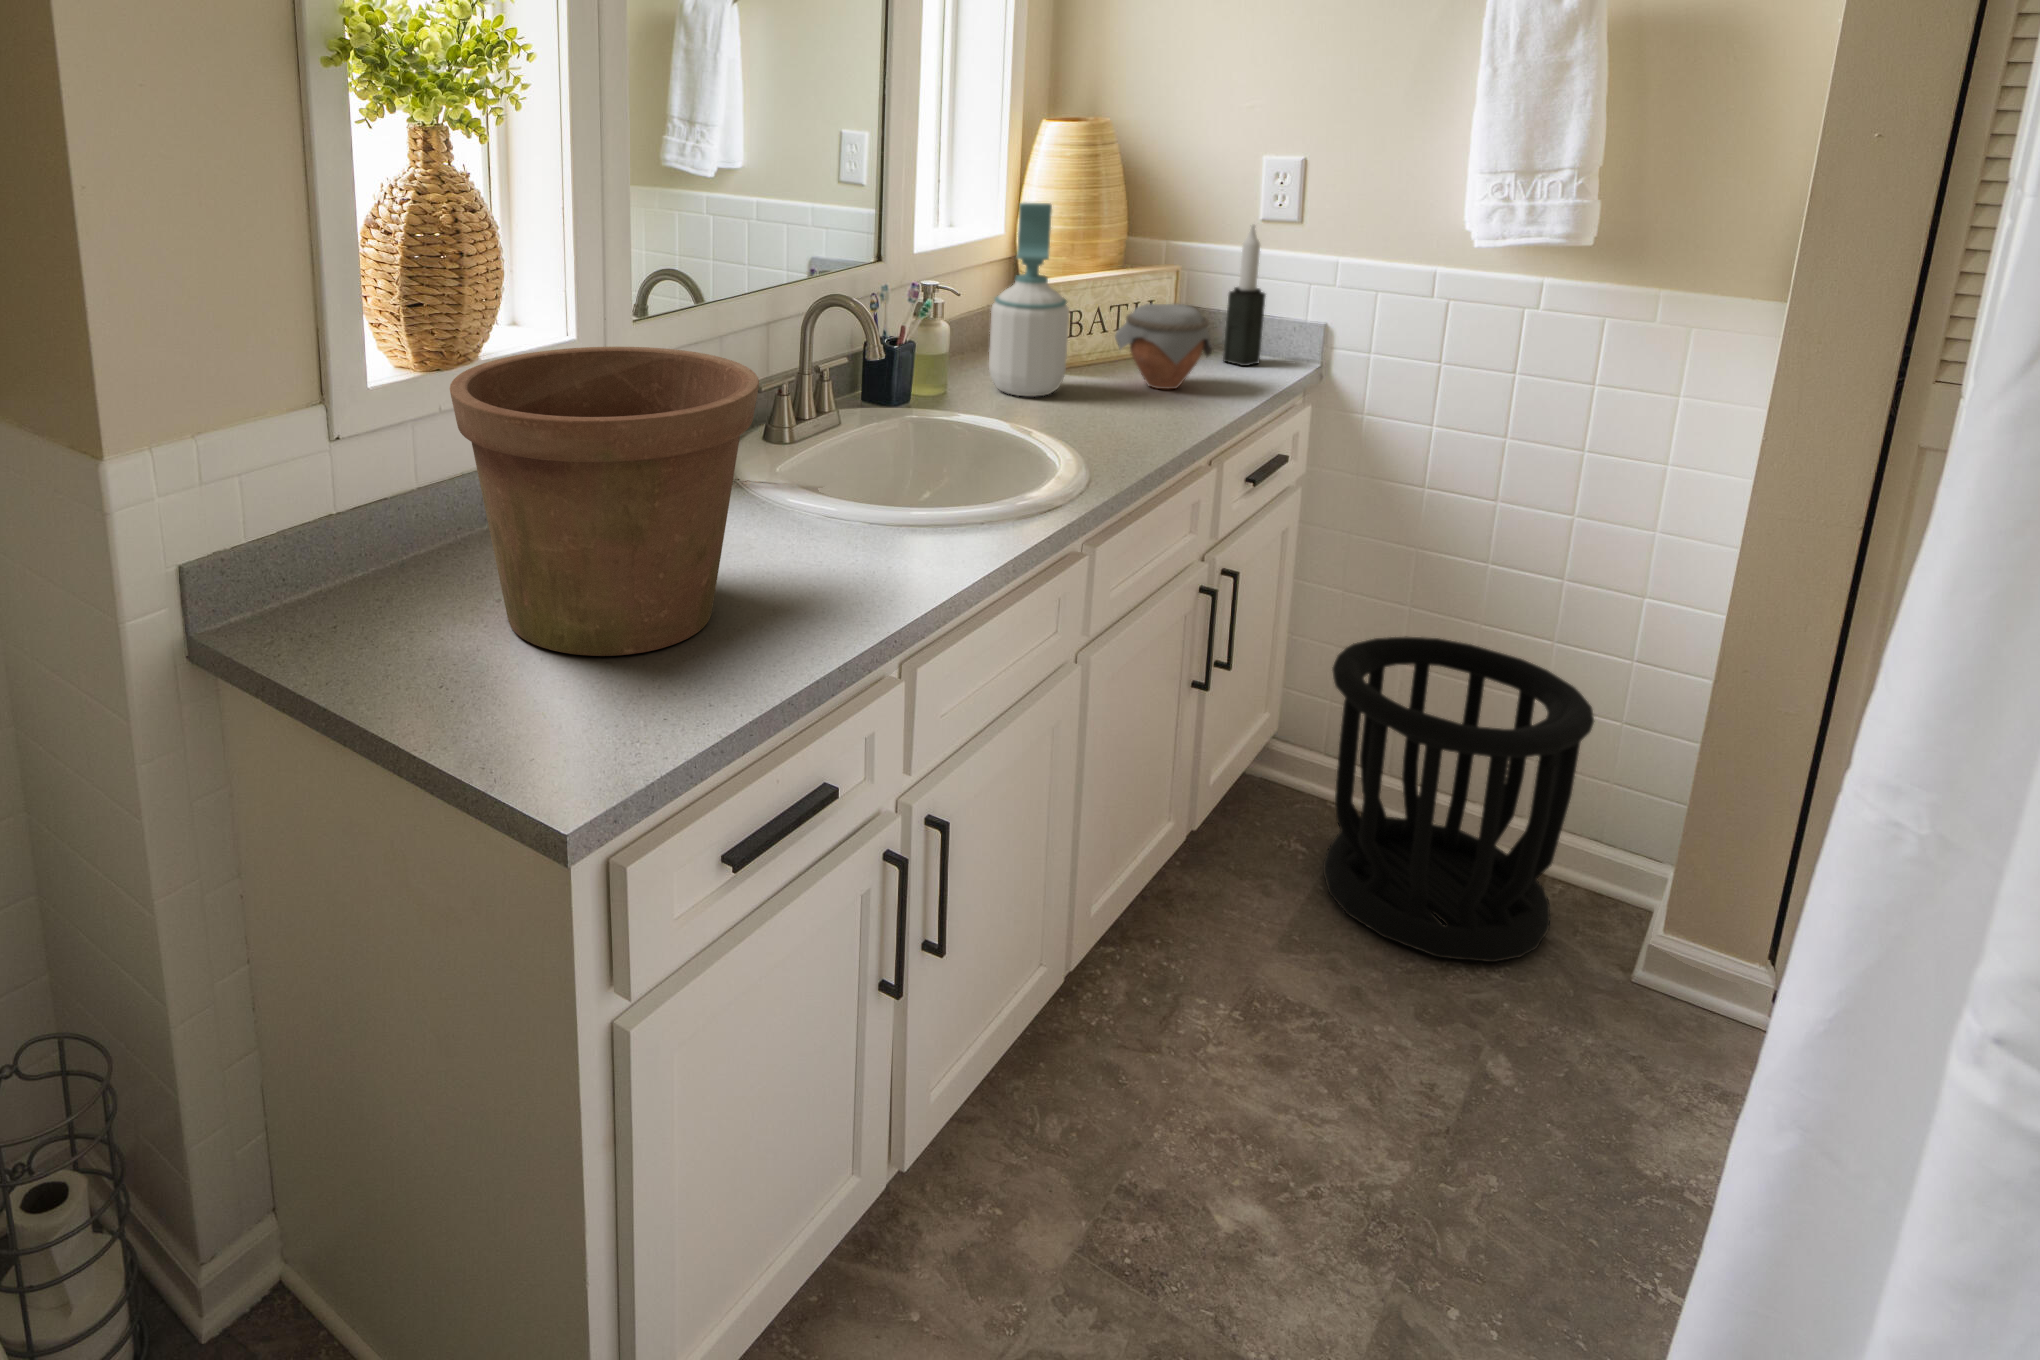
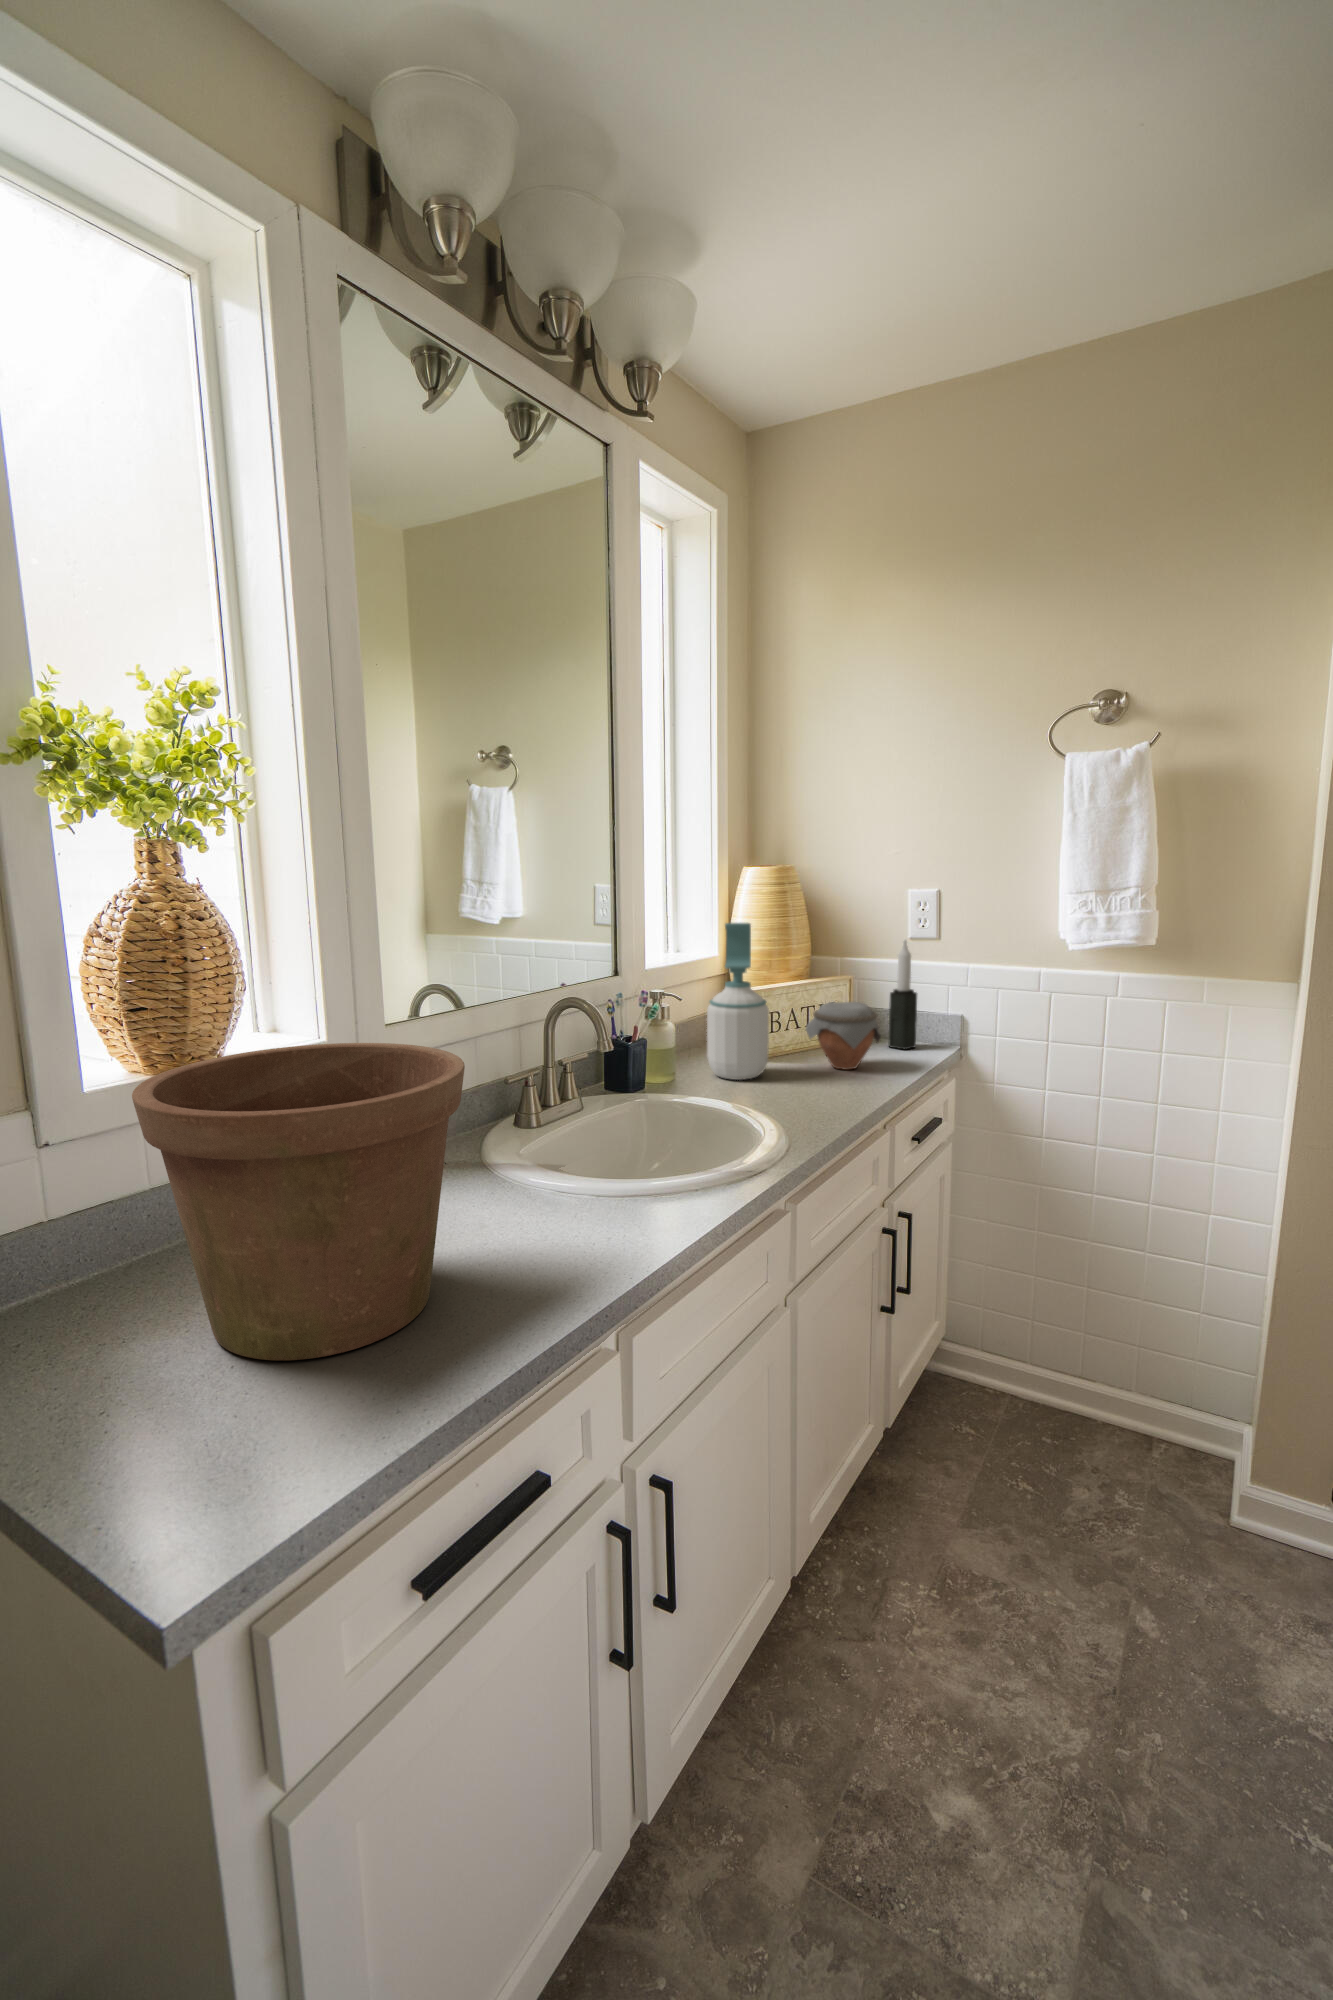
wastebasket: present [1323,636,1594,962] -> none [987,1255,1187,1521]

